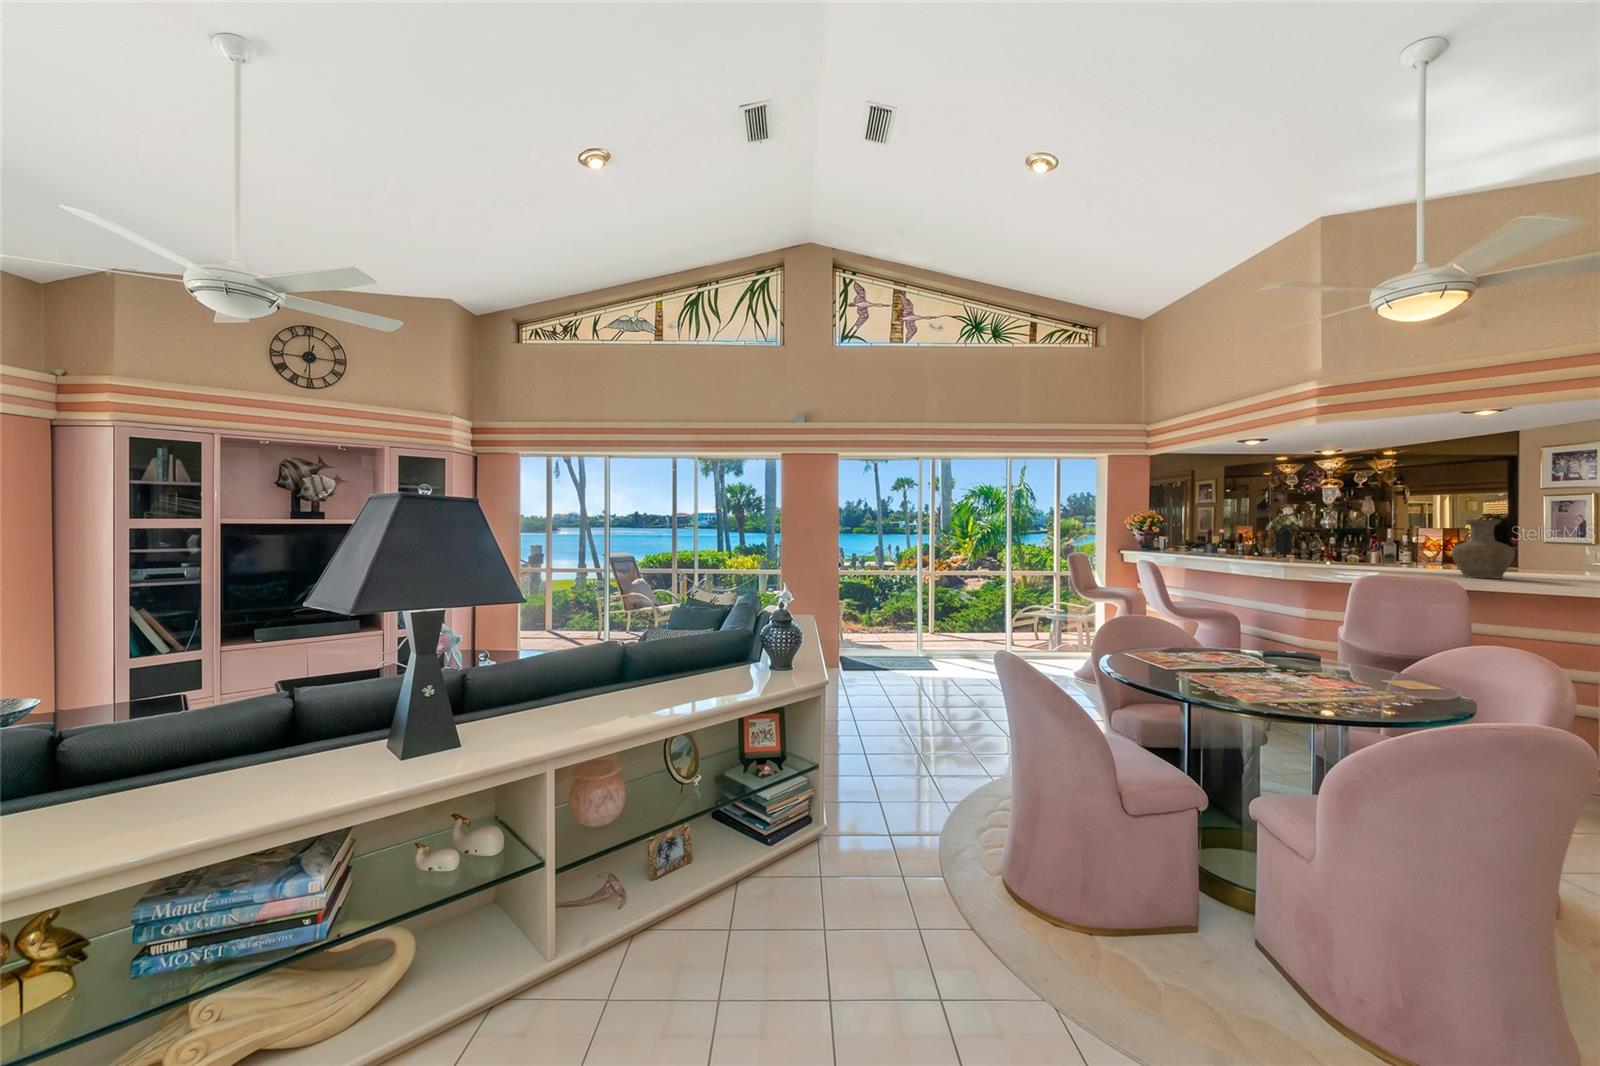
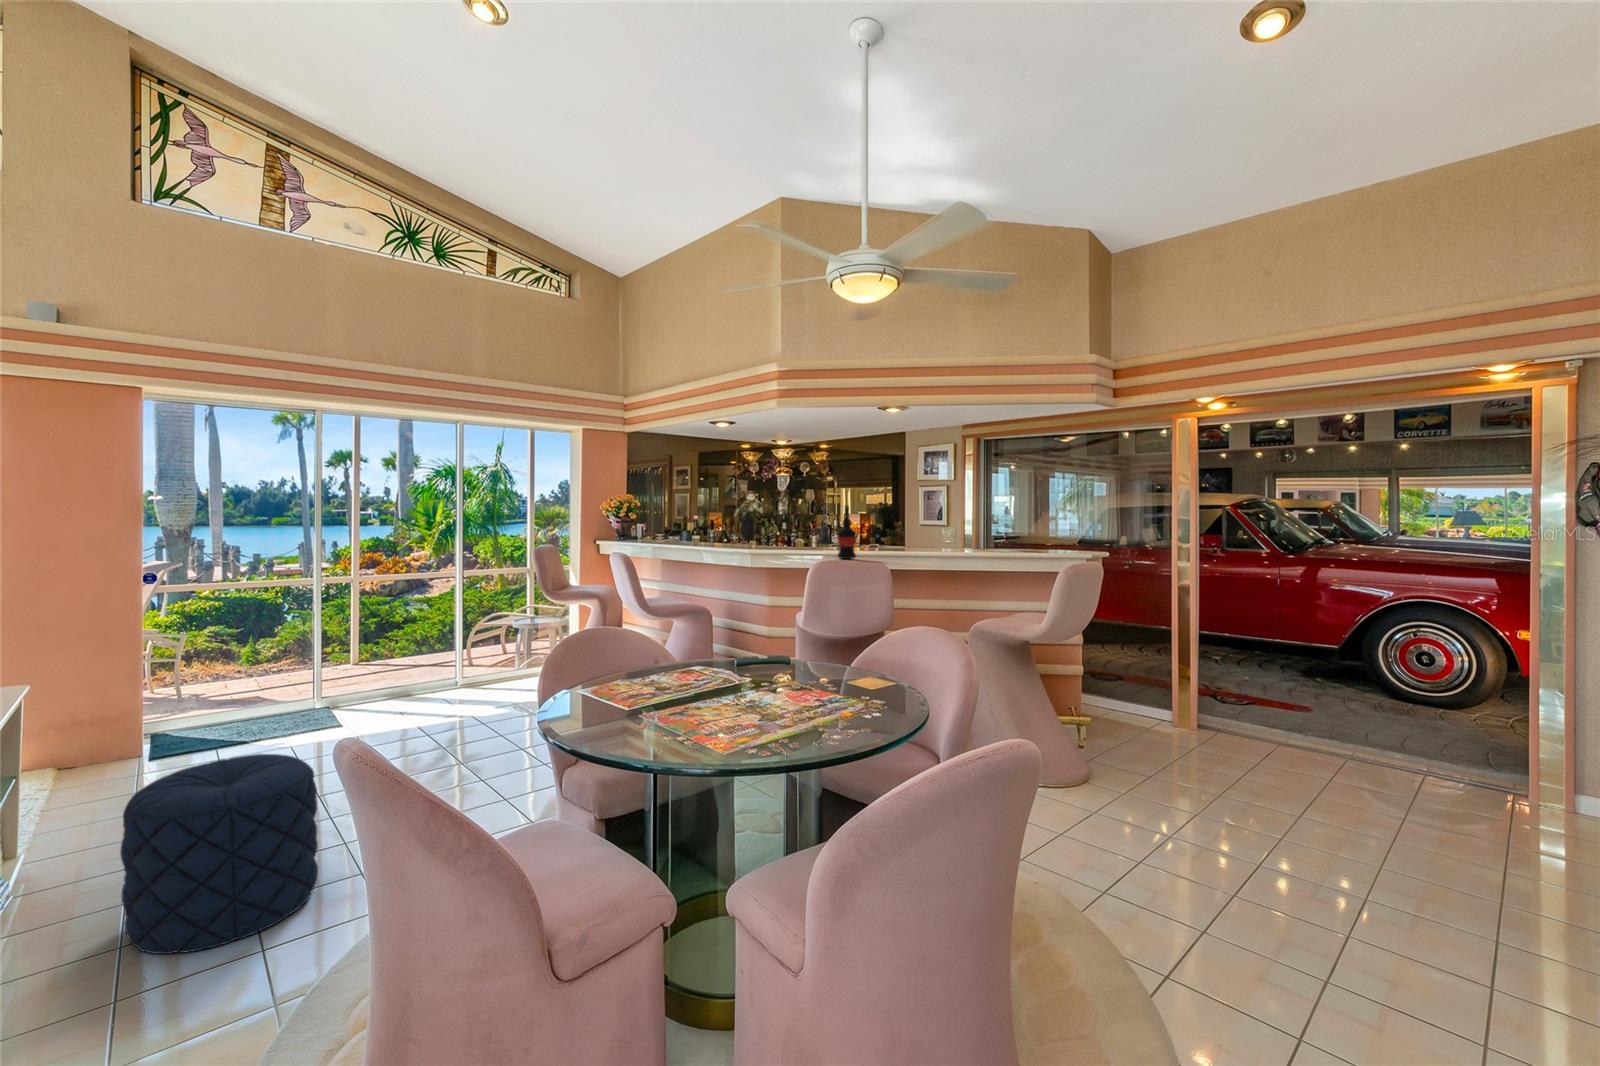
candle holder: none [1369,513,1412,559] -> present [817,507,832,543]
wine bottle: none [1410,519,1439,577] -> present [837,505,856,559]
vase: present [1451,520,1515,578] -> none [864,507,902,558]
pouf: none [852,677,944,784] -> present [120,754,318,954]

